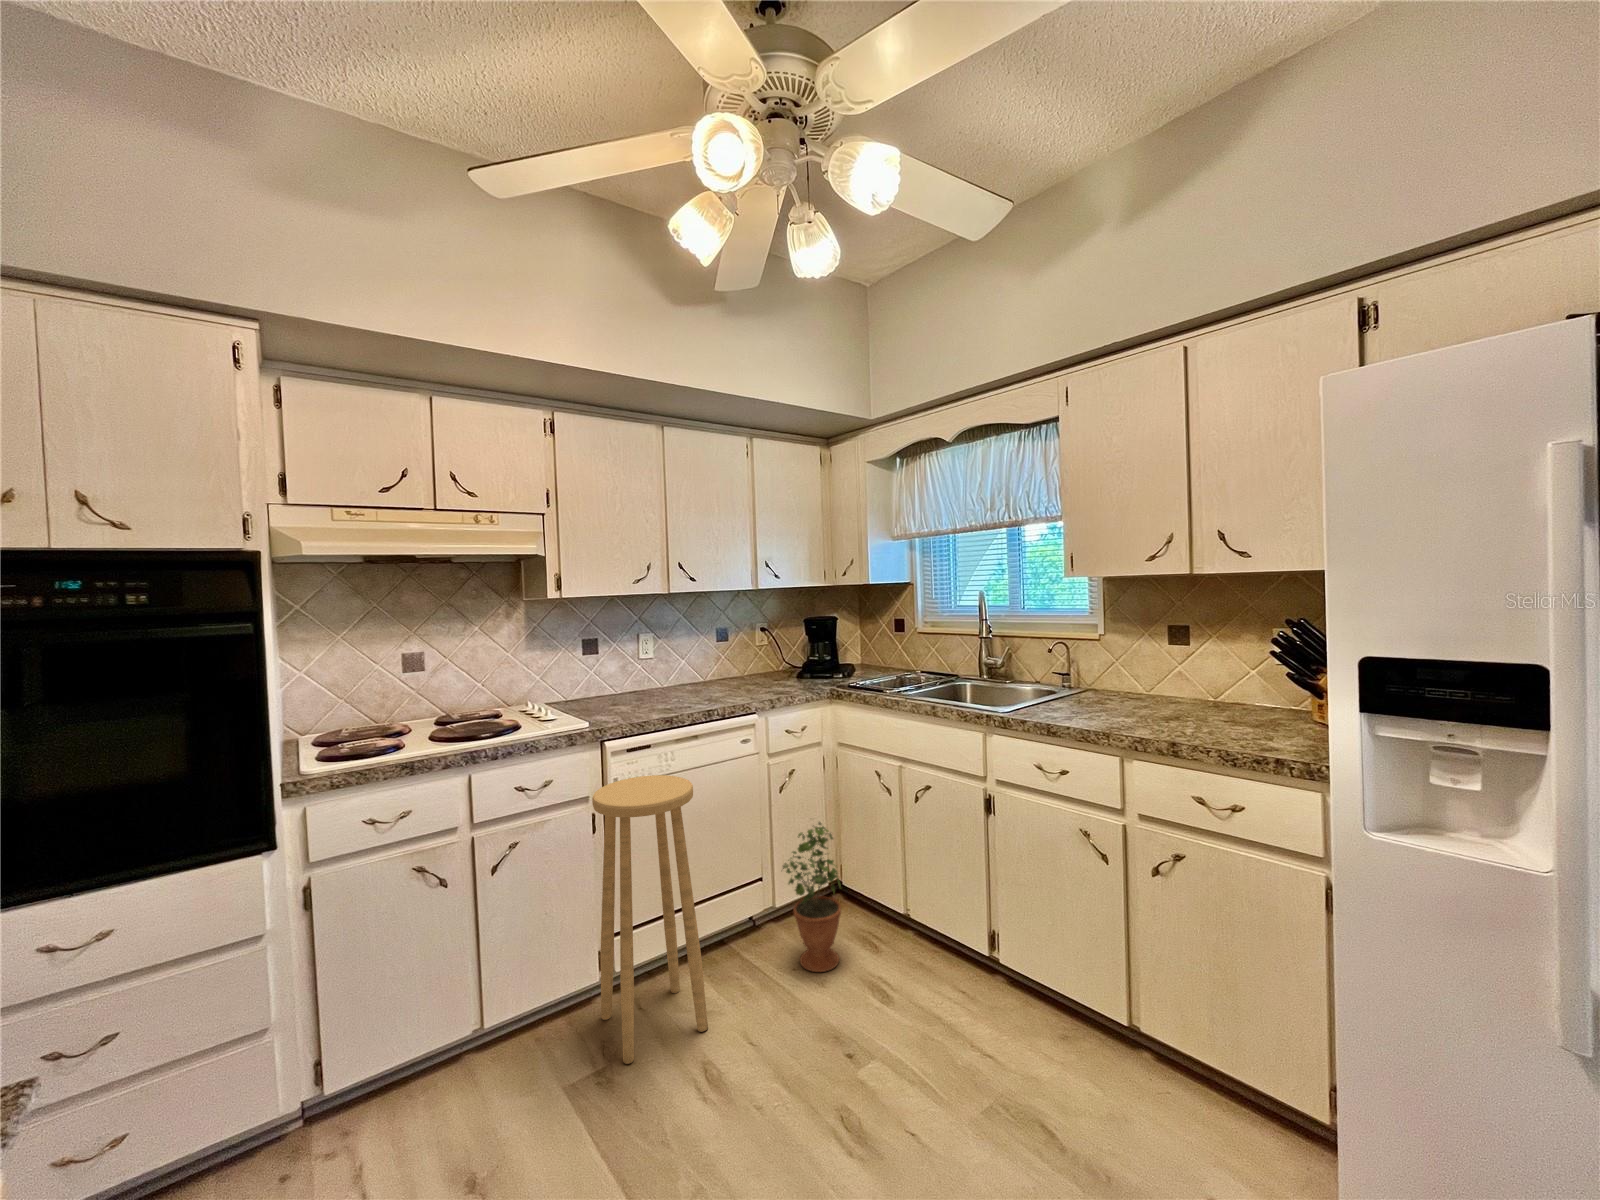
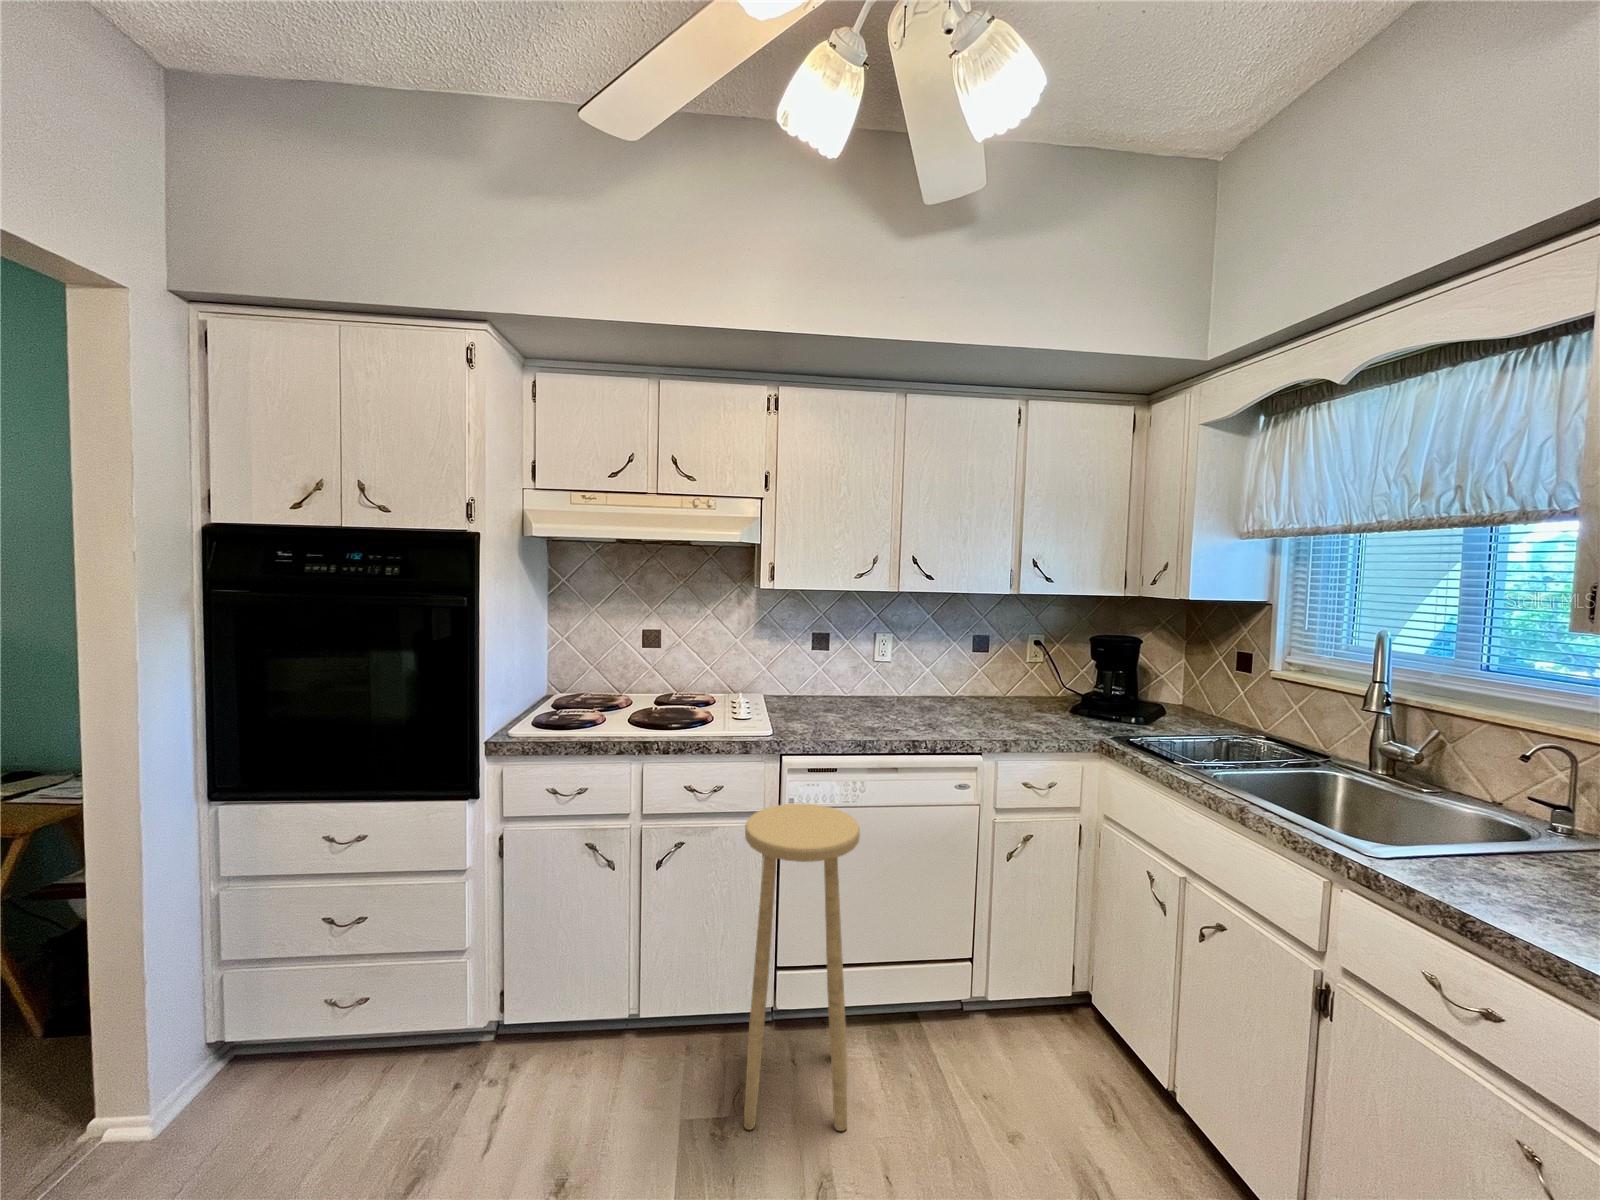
potted plant: present [783,822,841,972] -> none [979,911,1062,1124]

